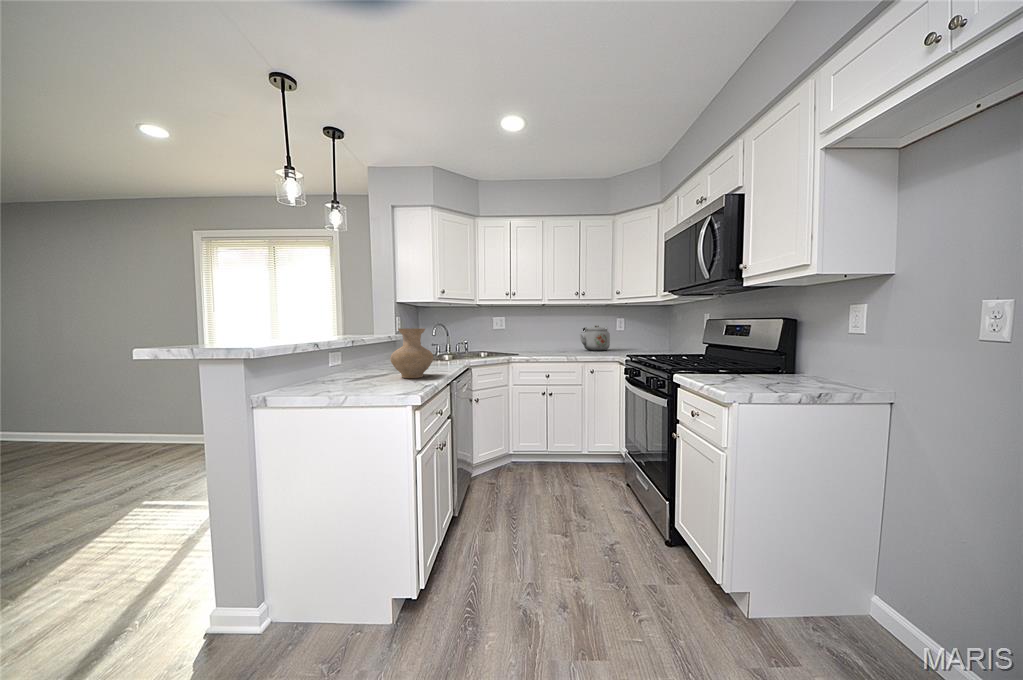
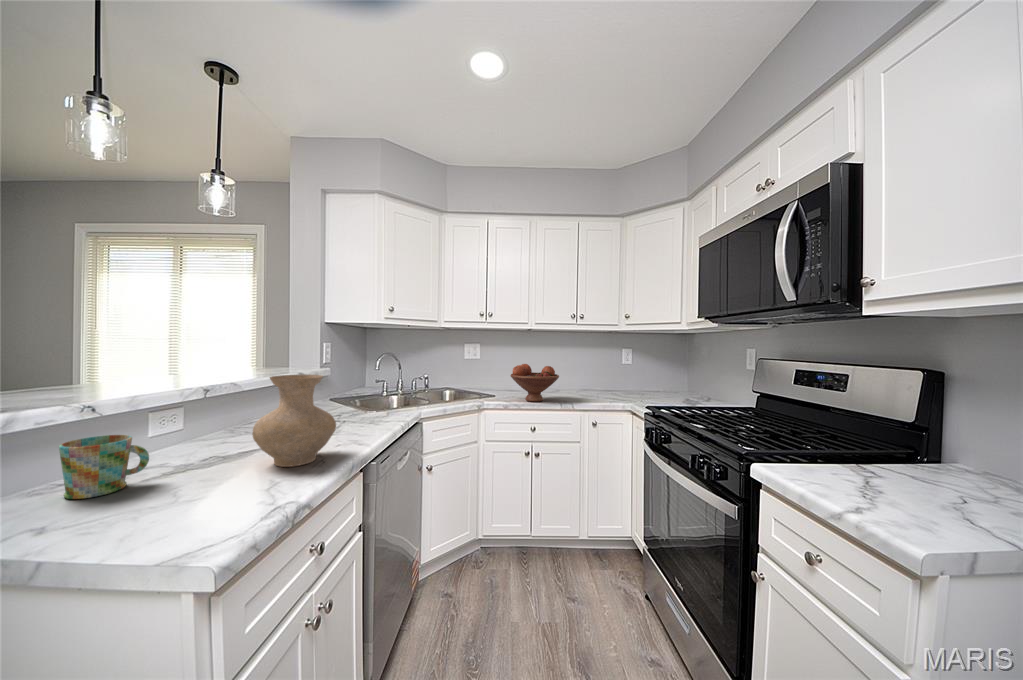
kettle: present [580,325,610,351] -> none [577,357,617,391]
fruit bowl: none [530,329,565,356] -> present [511,364,559,402]
mug: none [310,358,345,386] -> present [59,435,149,499]

